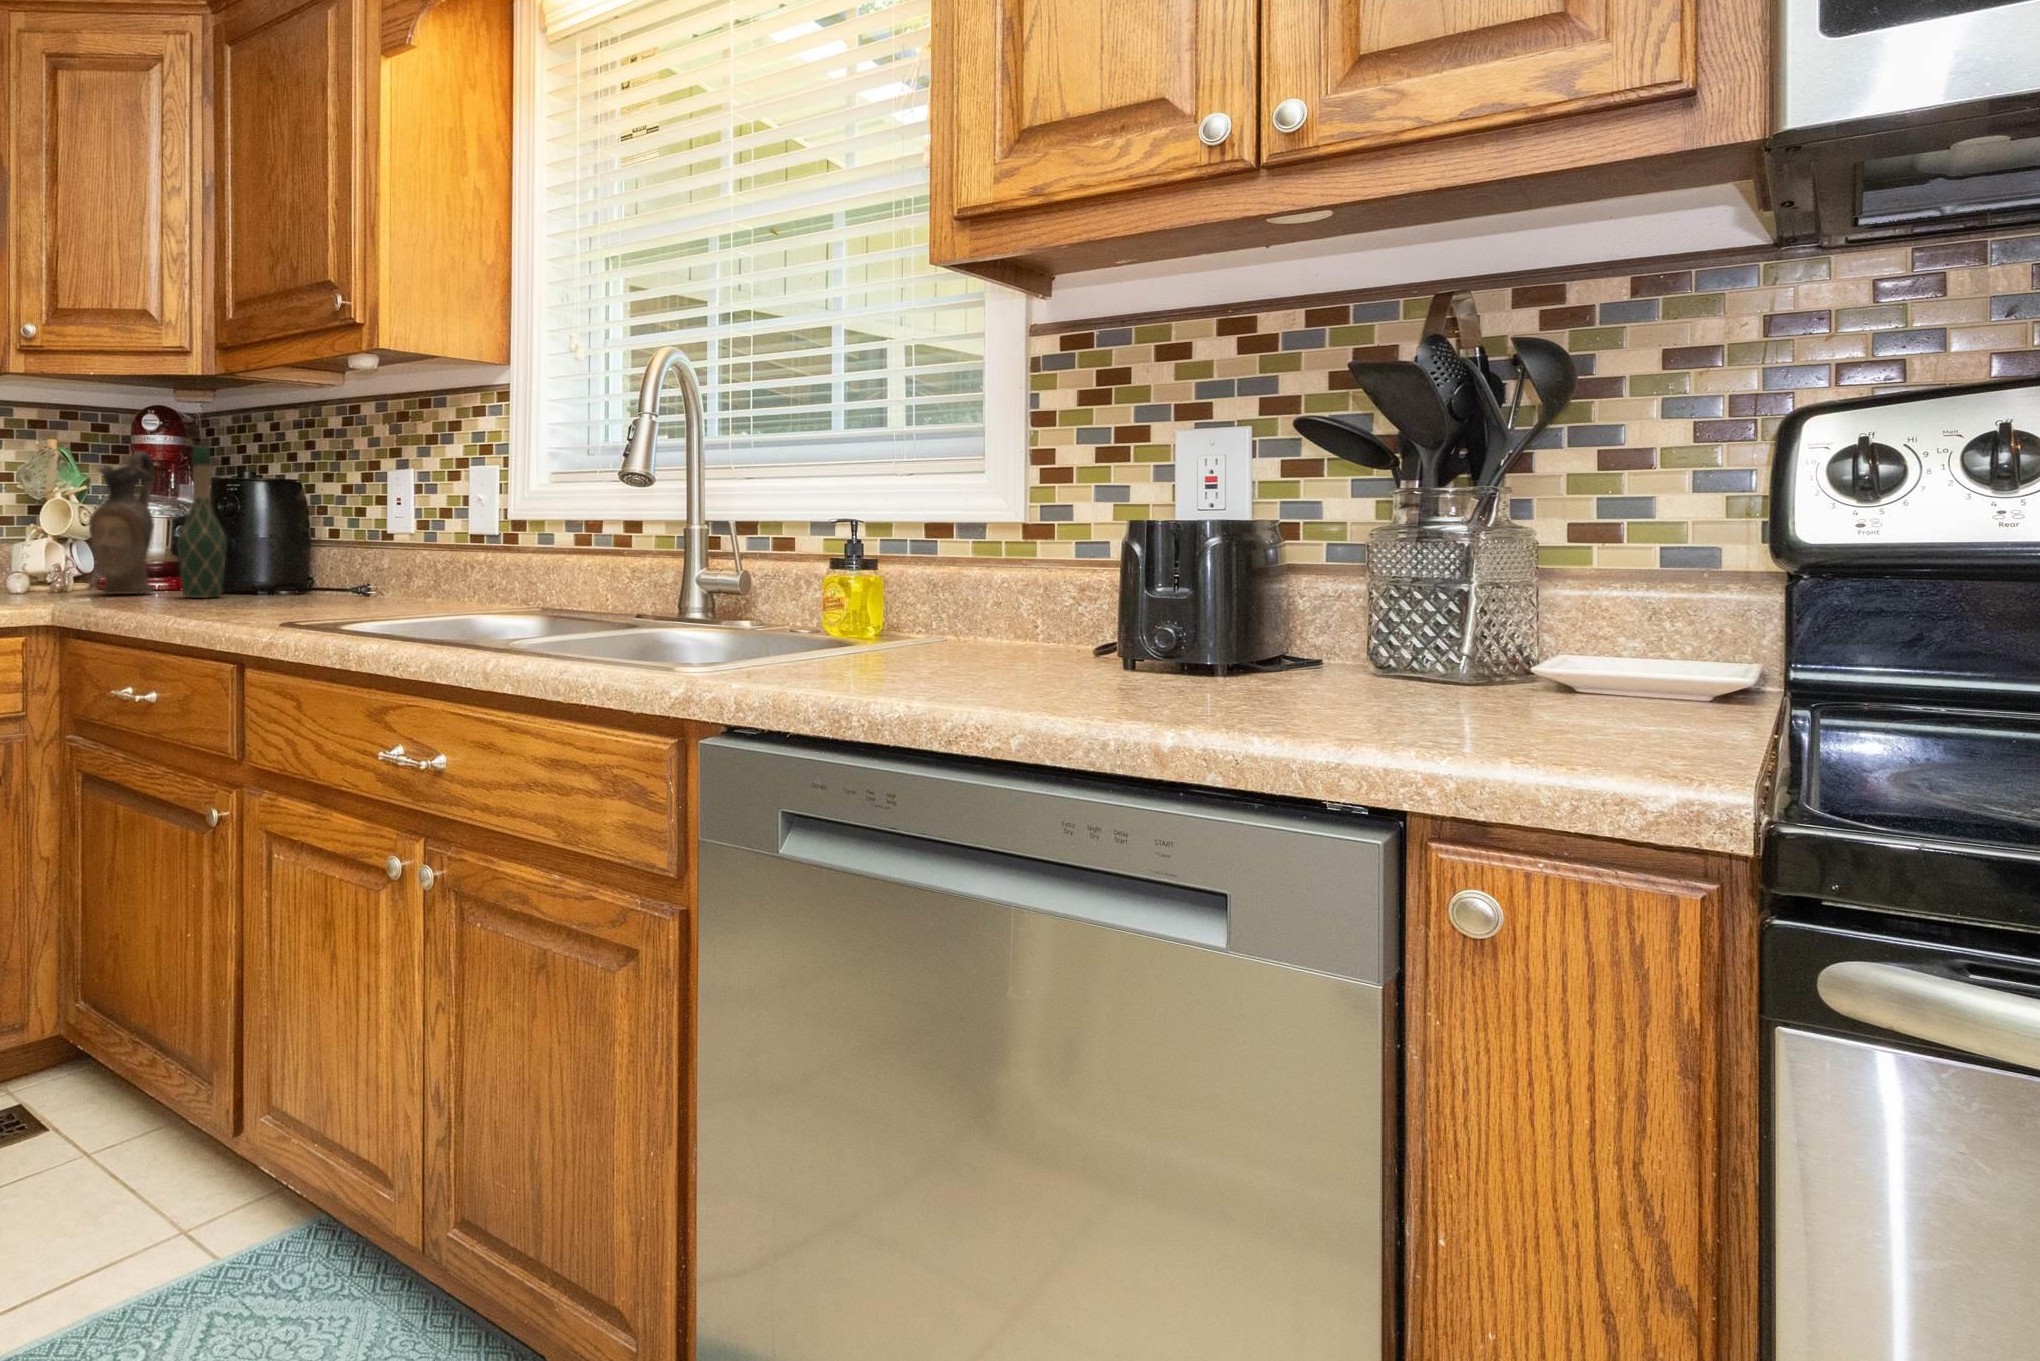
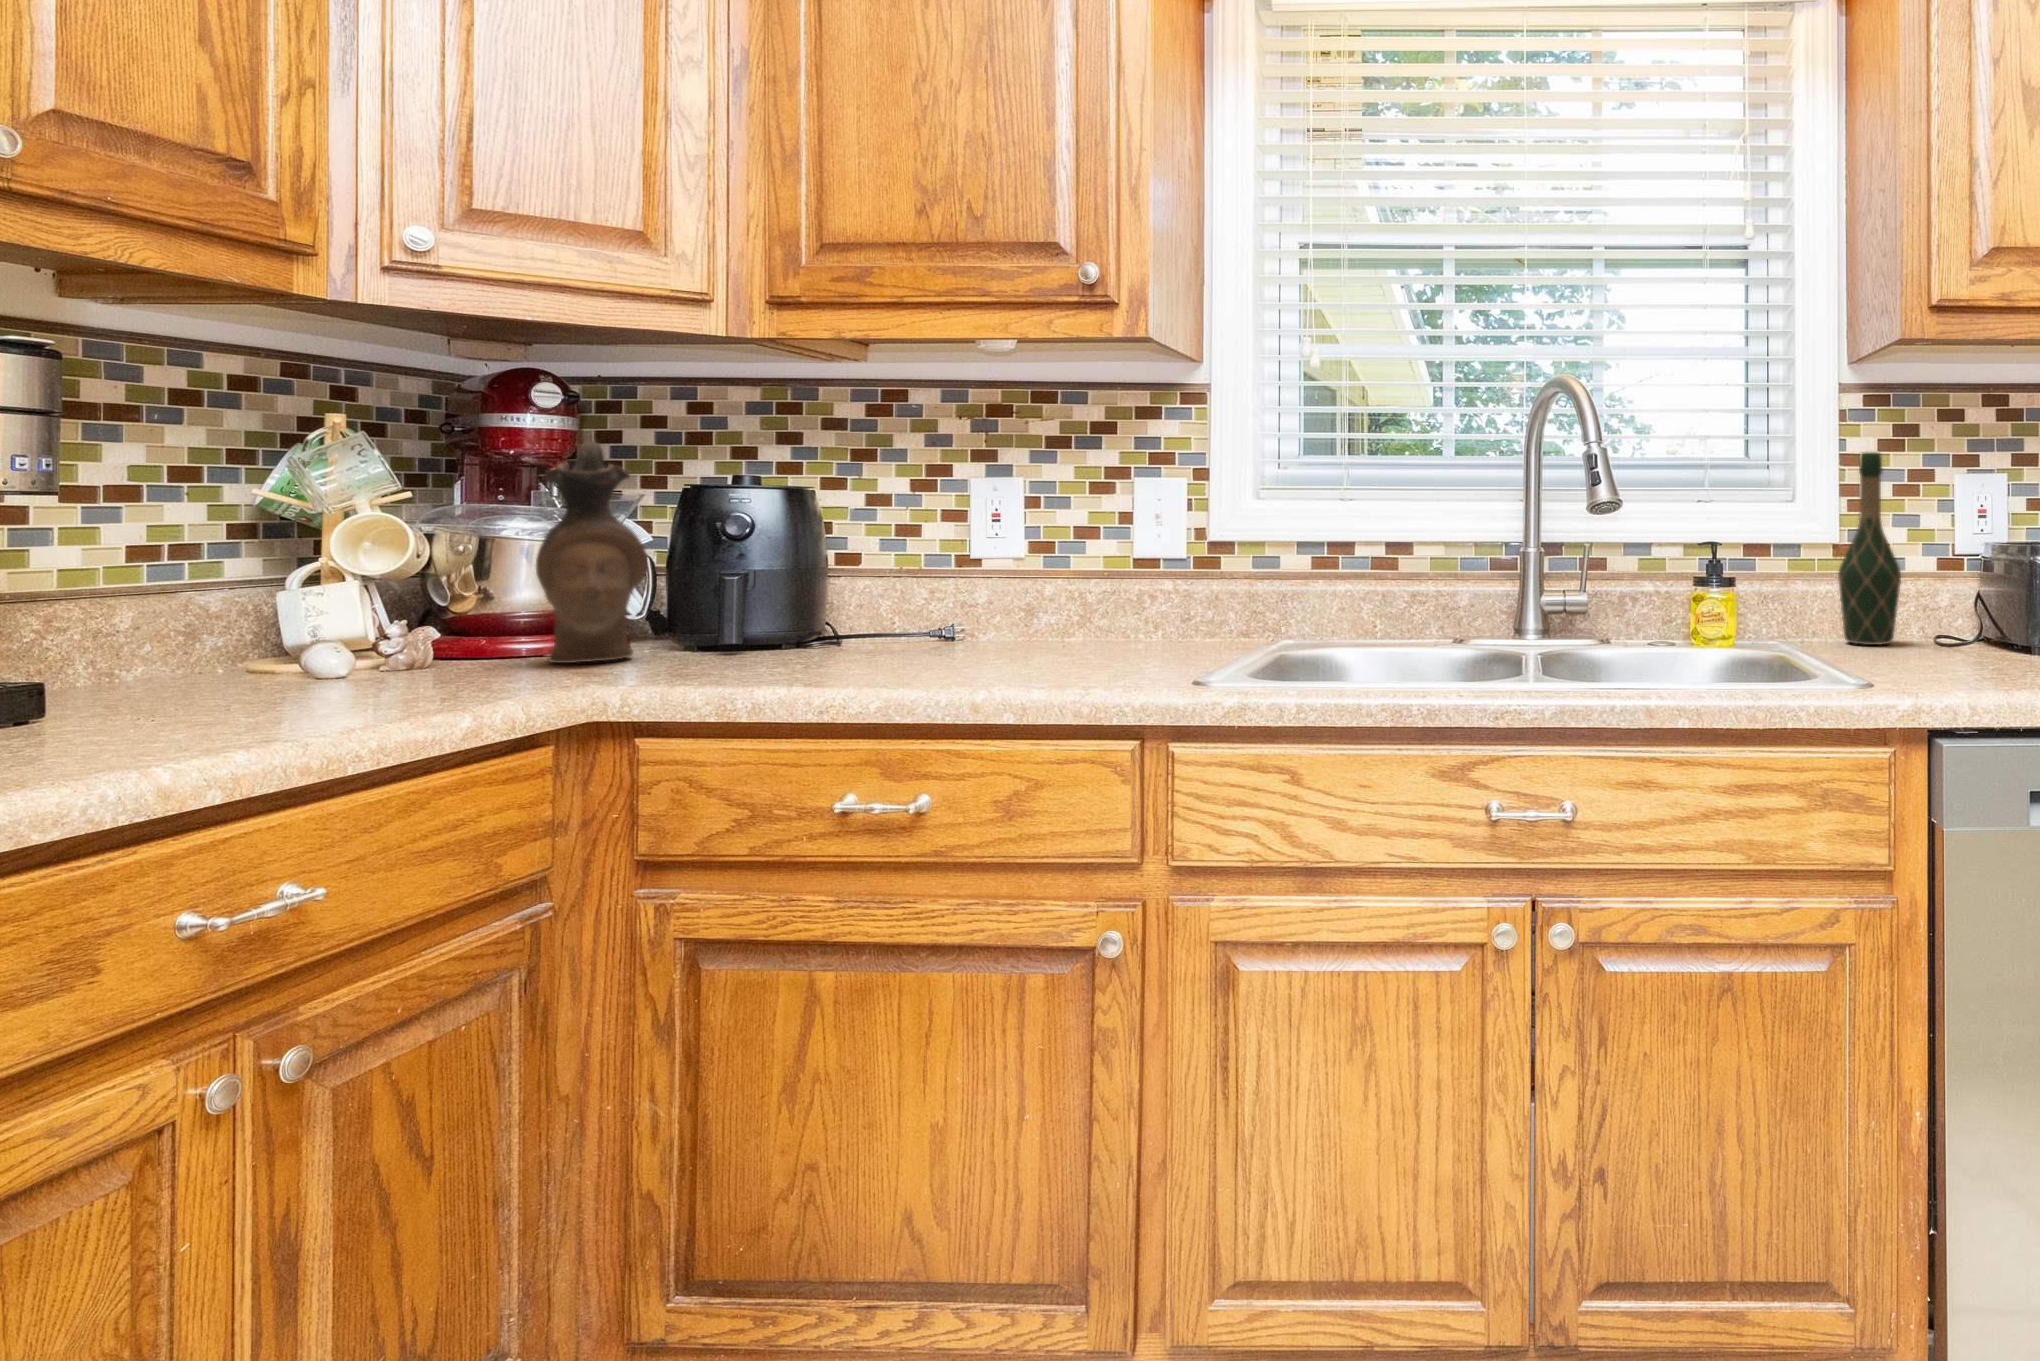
wine bottle: present [177,446,227,598] -> present [1838,452,1901,645]

